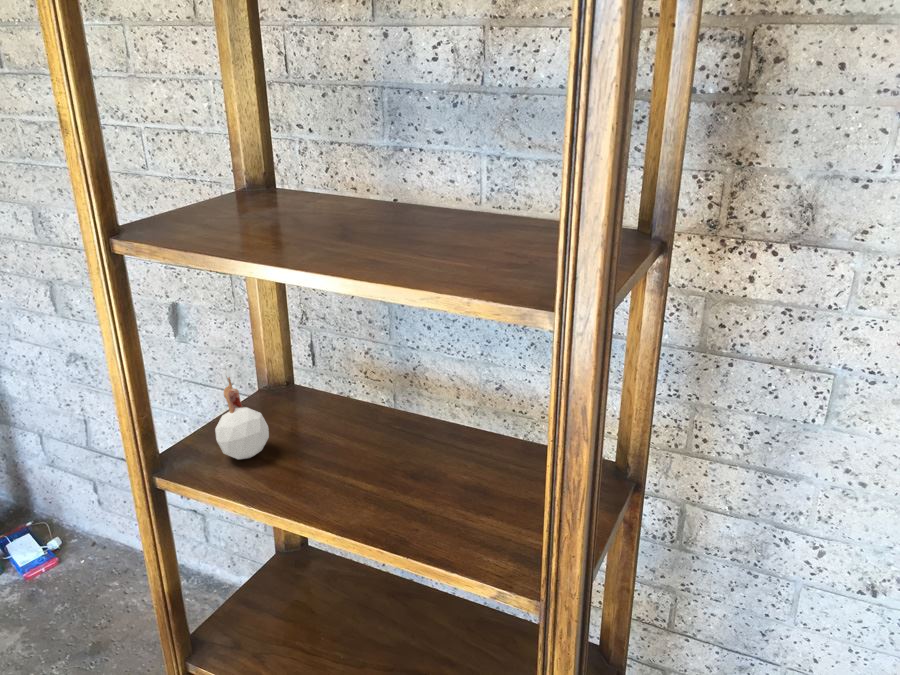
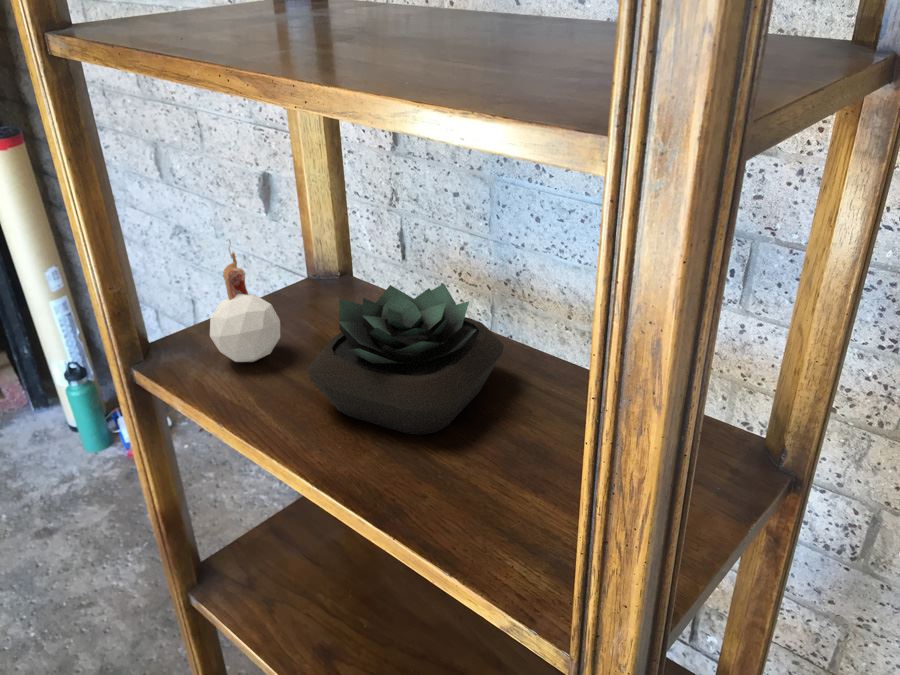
succulent plant: none [309,384,440,491] -> present [308,284,504,435]

